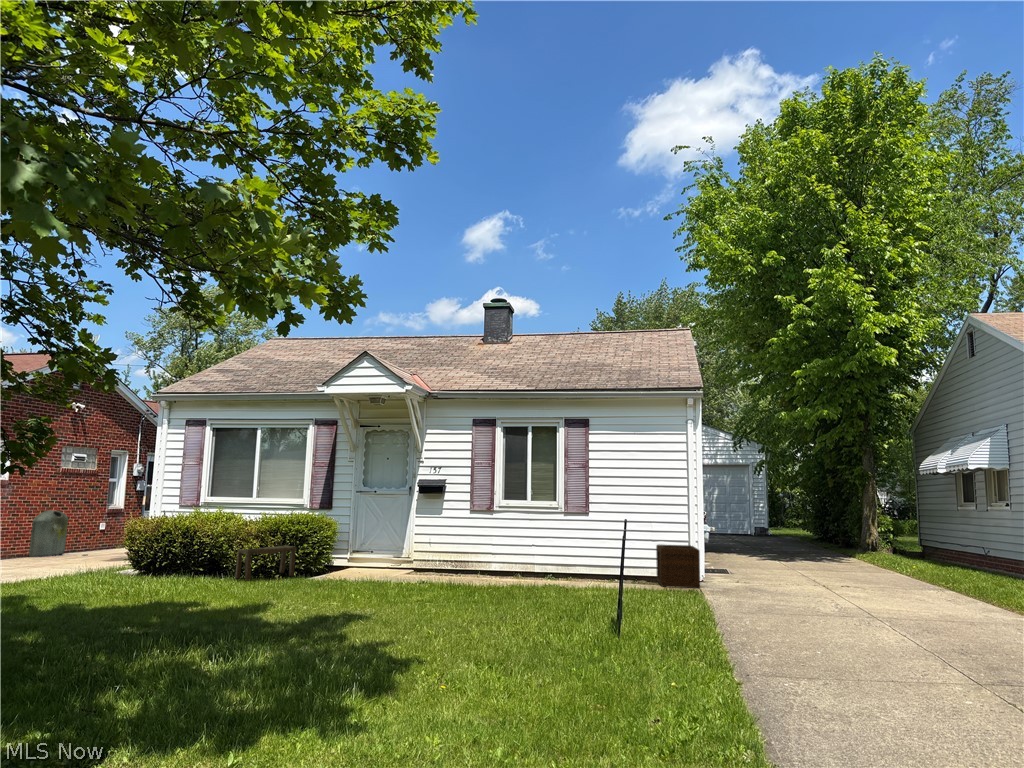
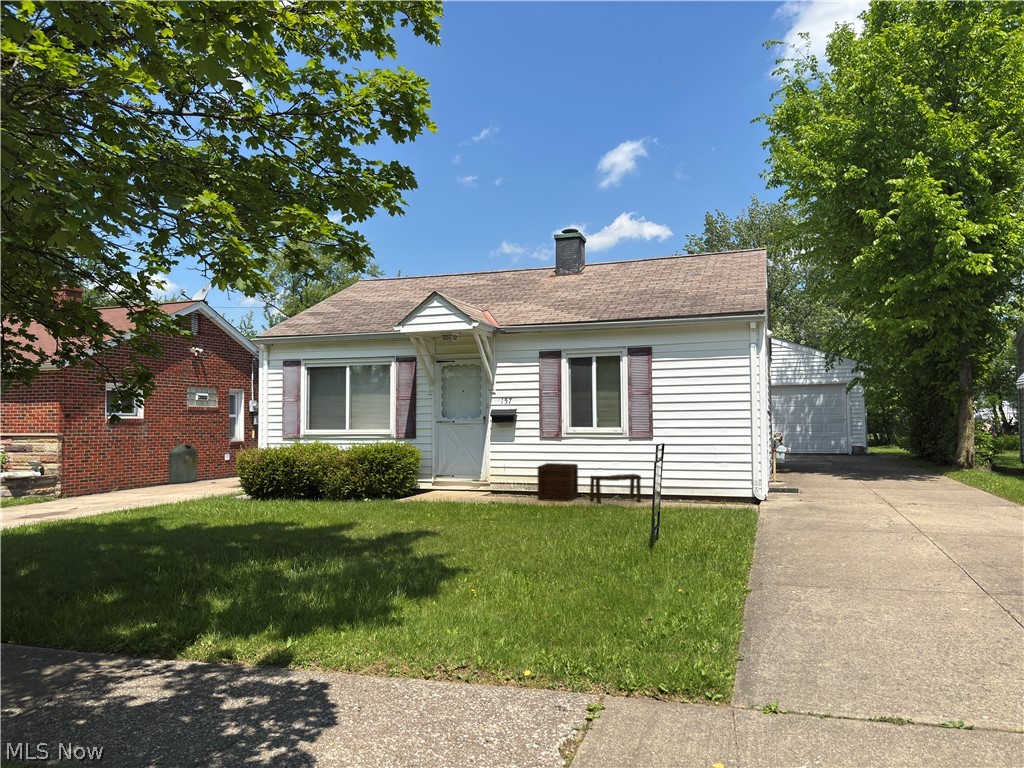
wooden crate: present [656,545,700,588] -> present [537,463,578,501]
bench: present [235,546,296,581] -> present [590,474,641,504]

